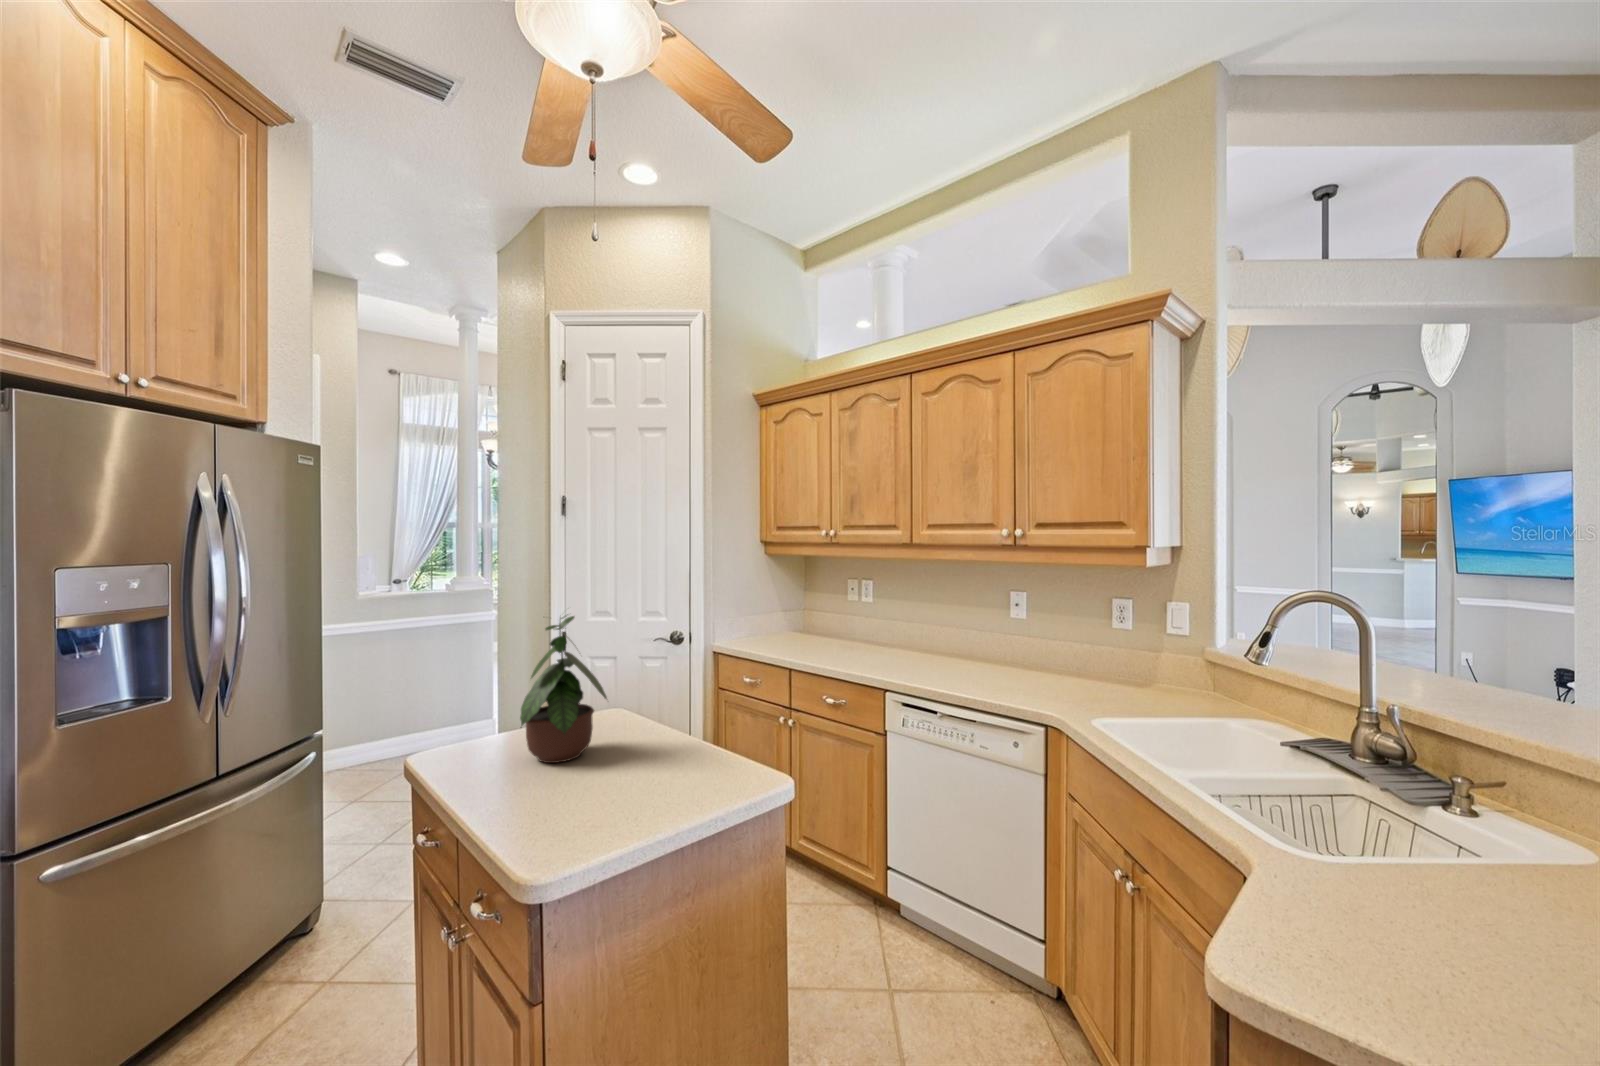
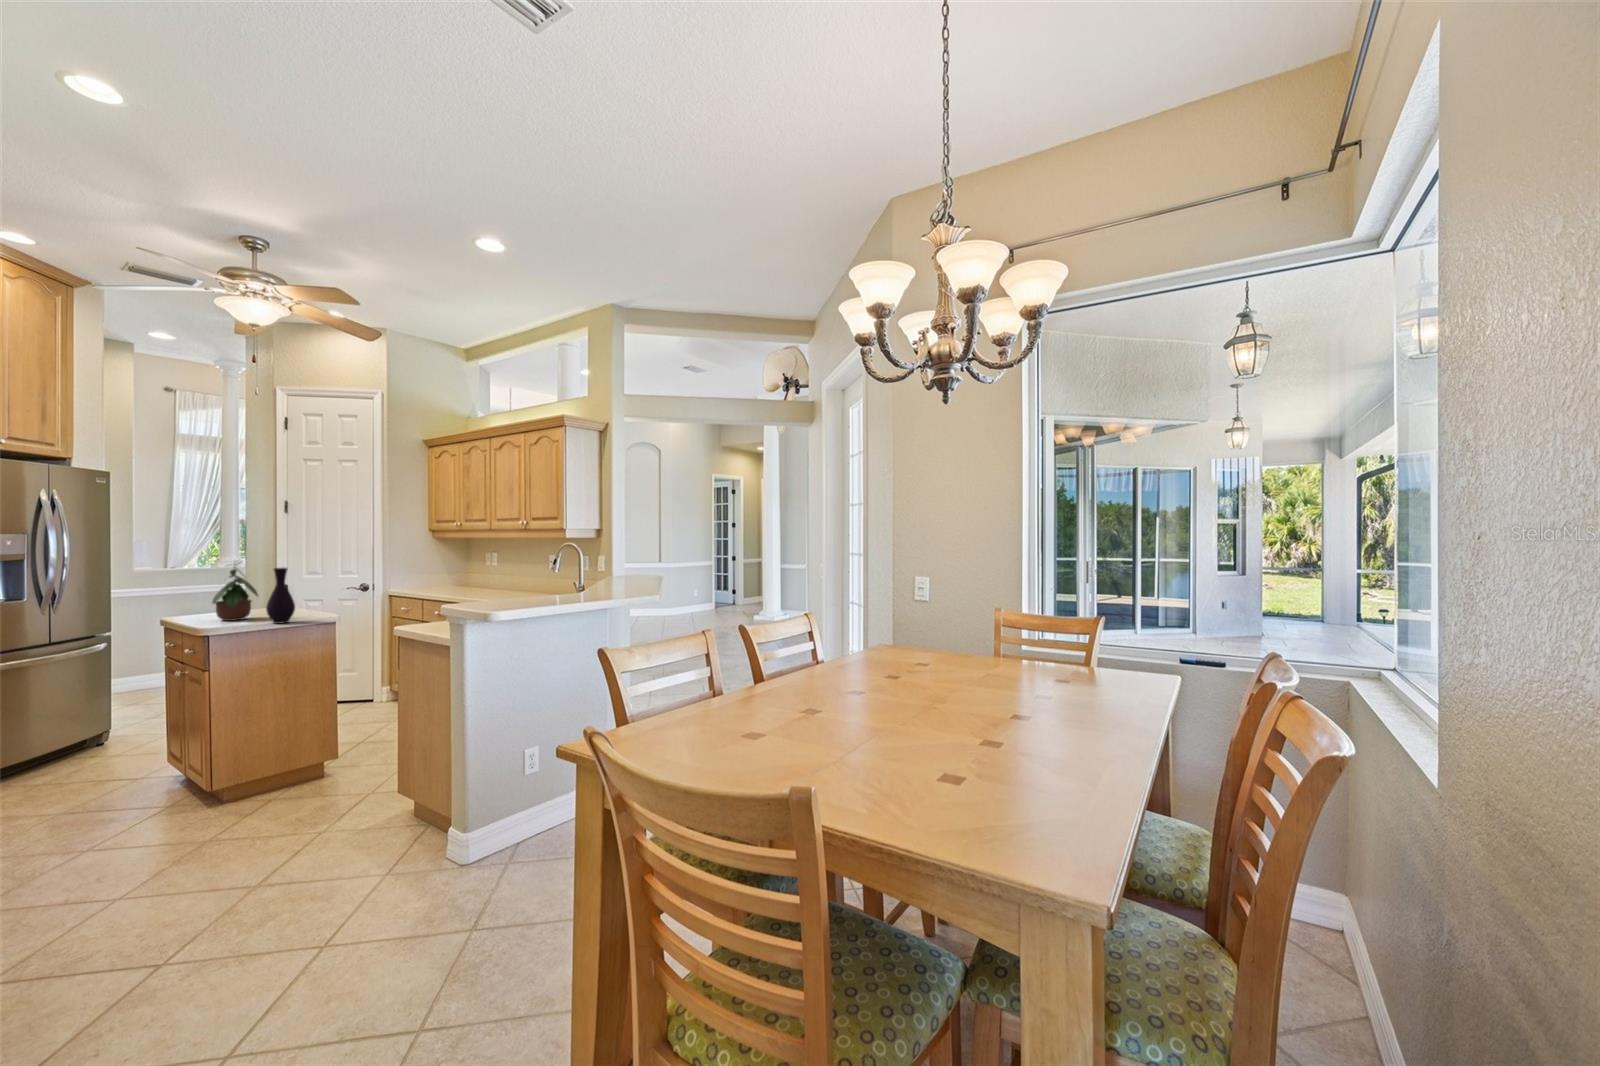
vase: none [647,634,704,782] -> present [266,568,295,624]

